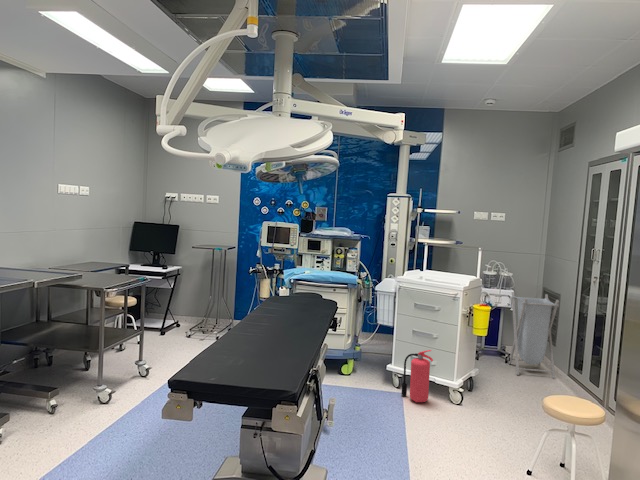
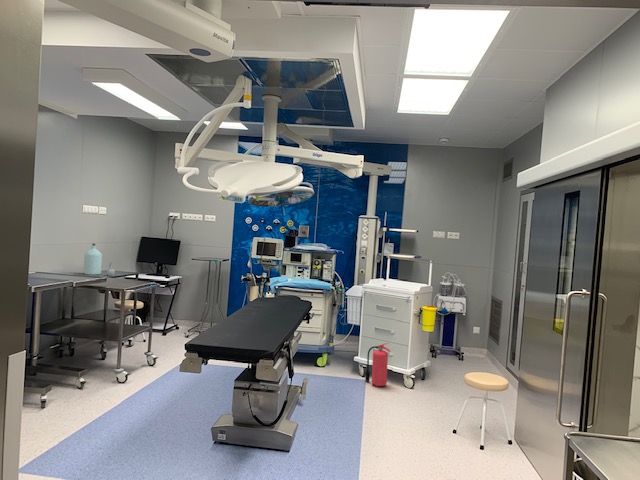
bottle: none [61,231,99,270] -> present [84,244,115,276]
laundry hamper: present [508,292,559,378] -> none [460,299,499,371]

